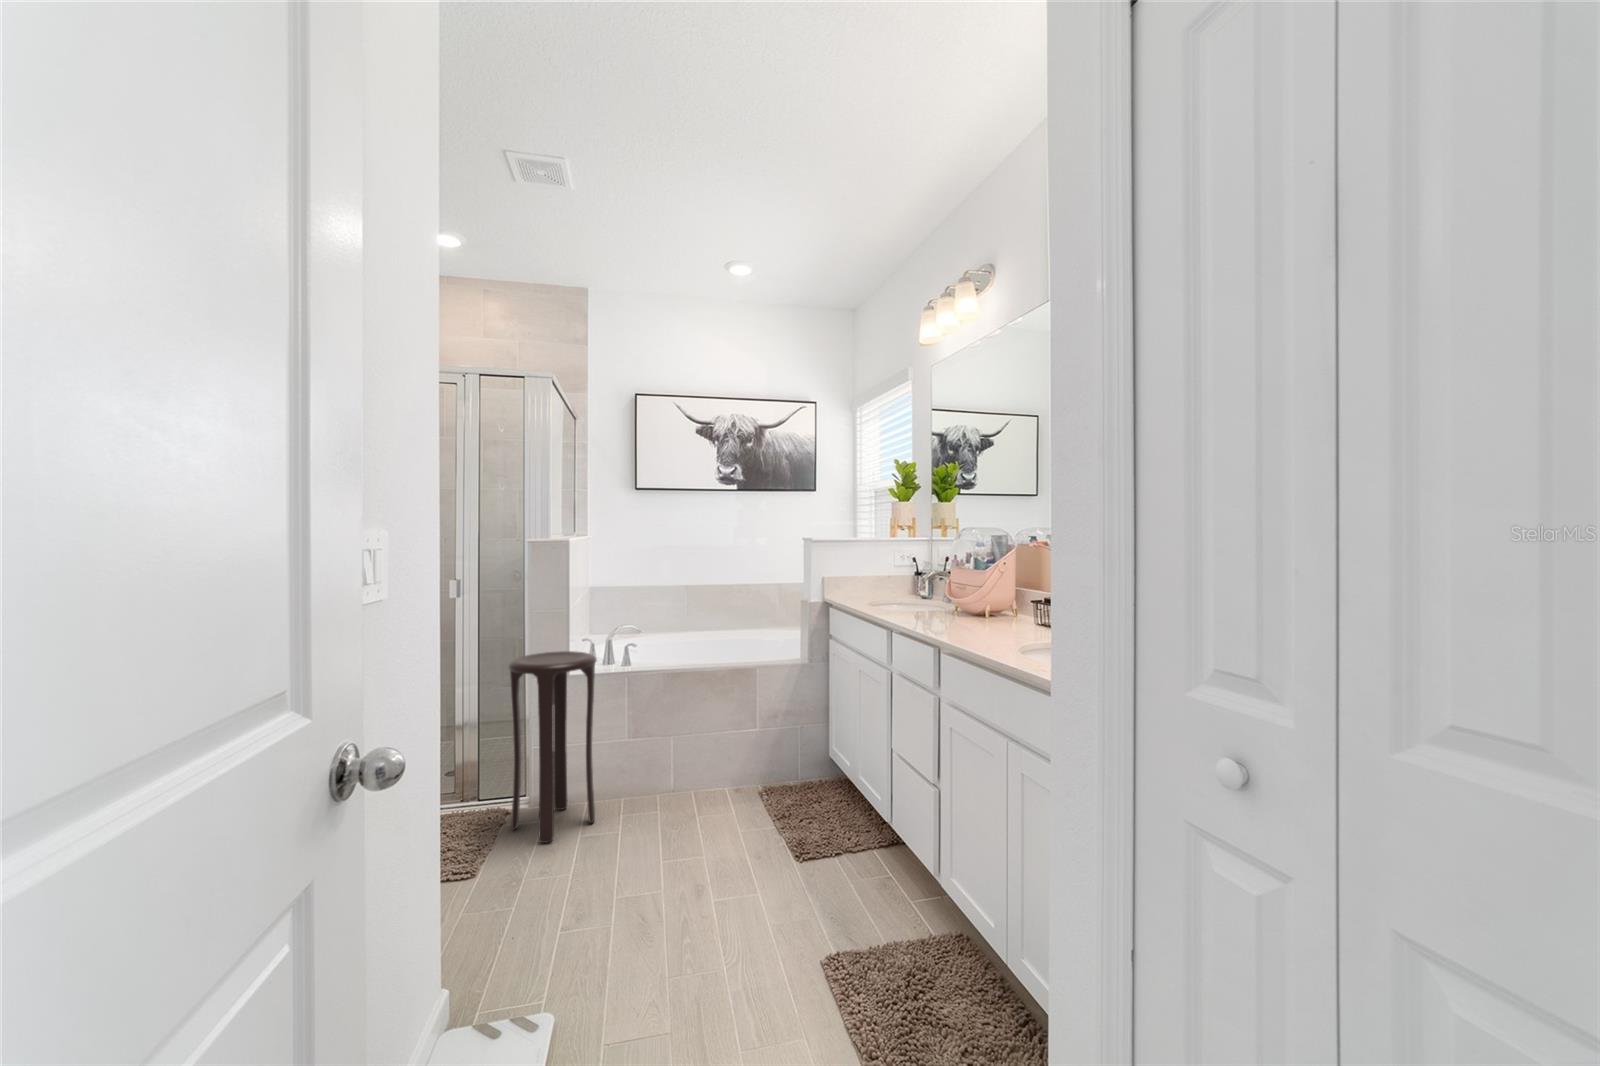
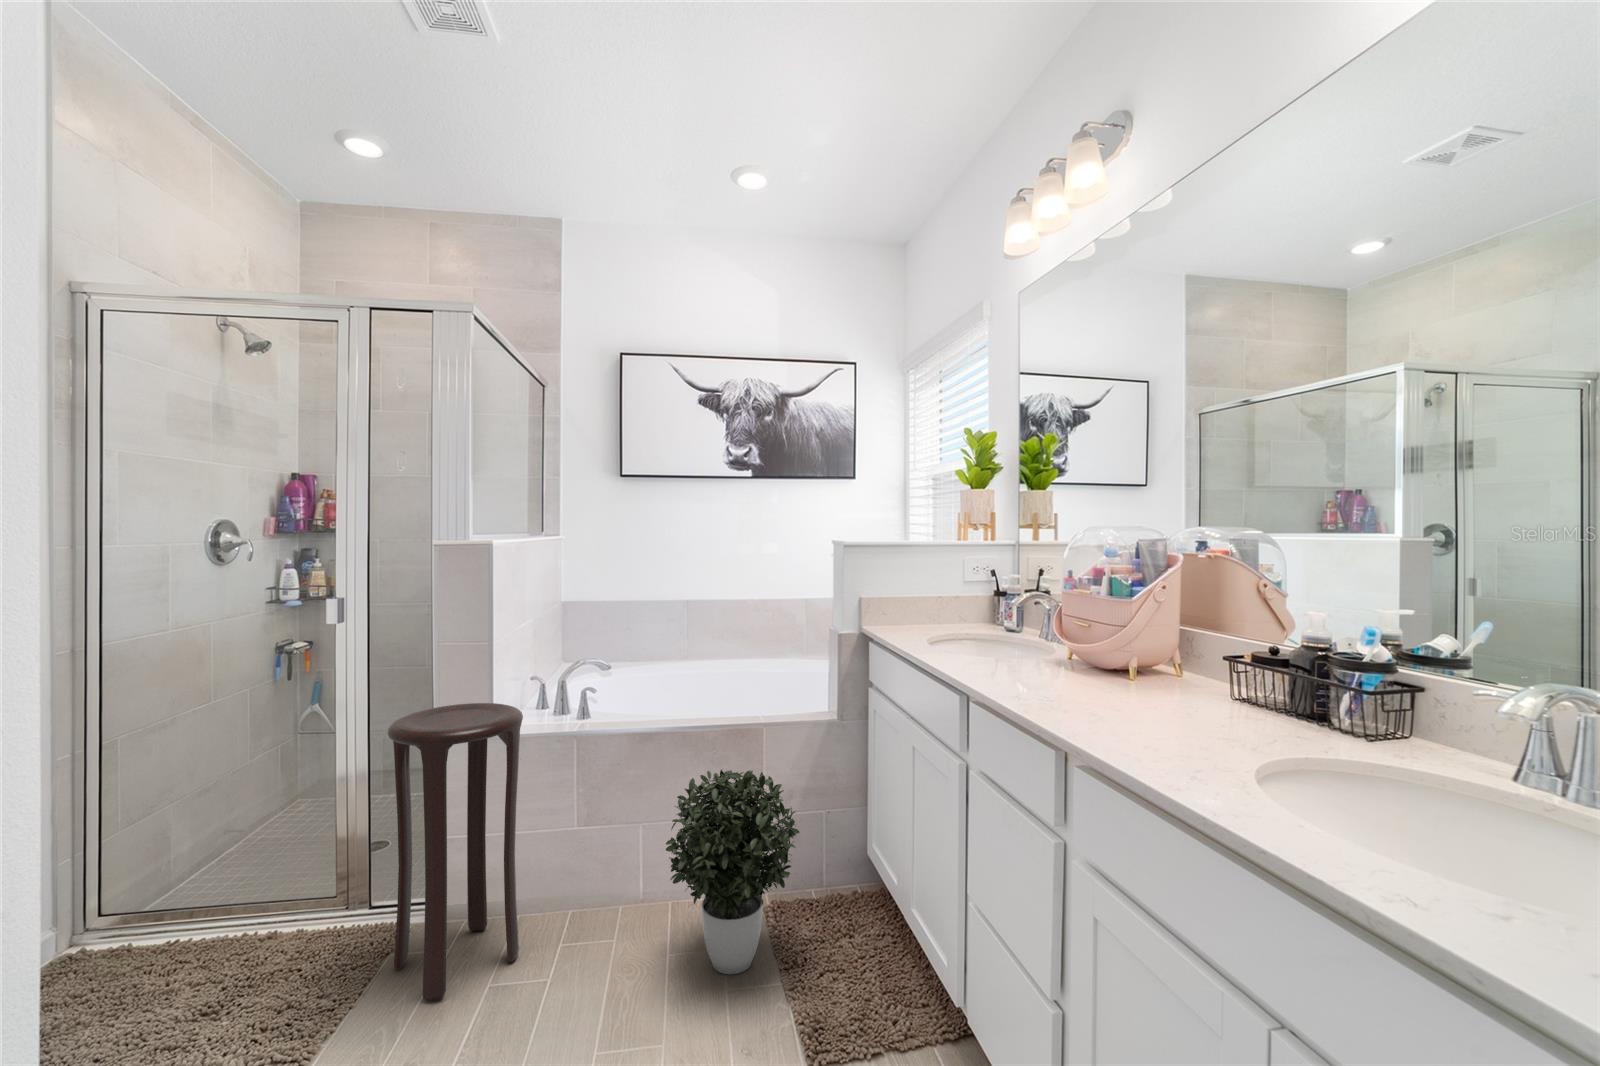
potted plant: none [699,690,786,824] -> present [666,770,799,974]

